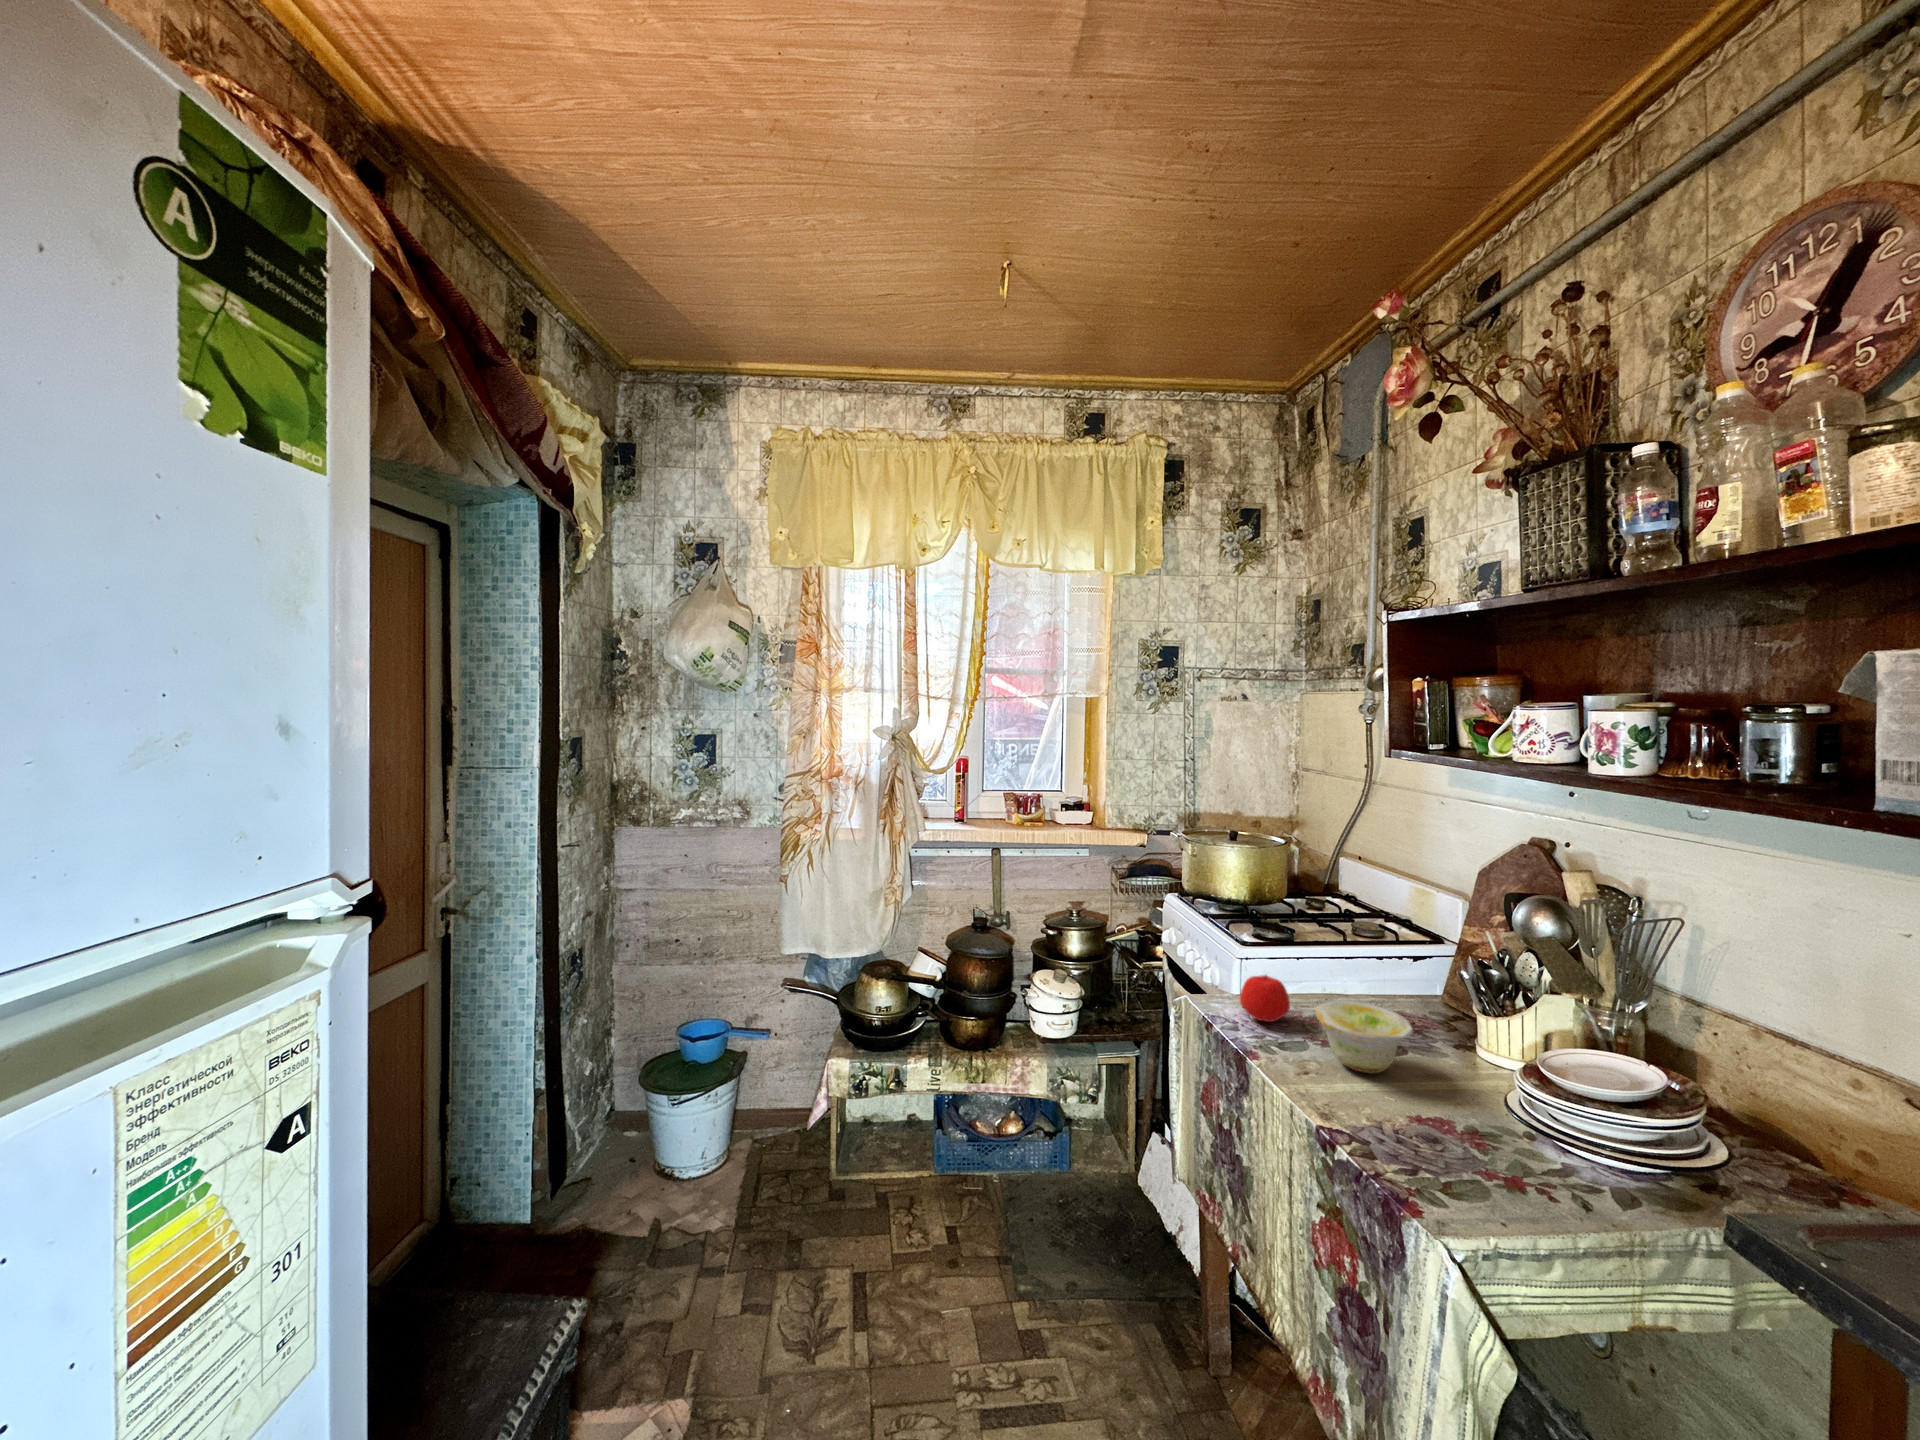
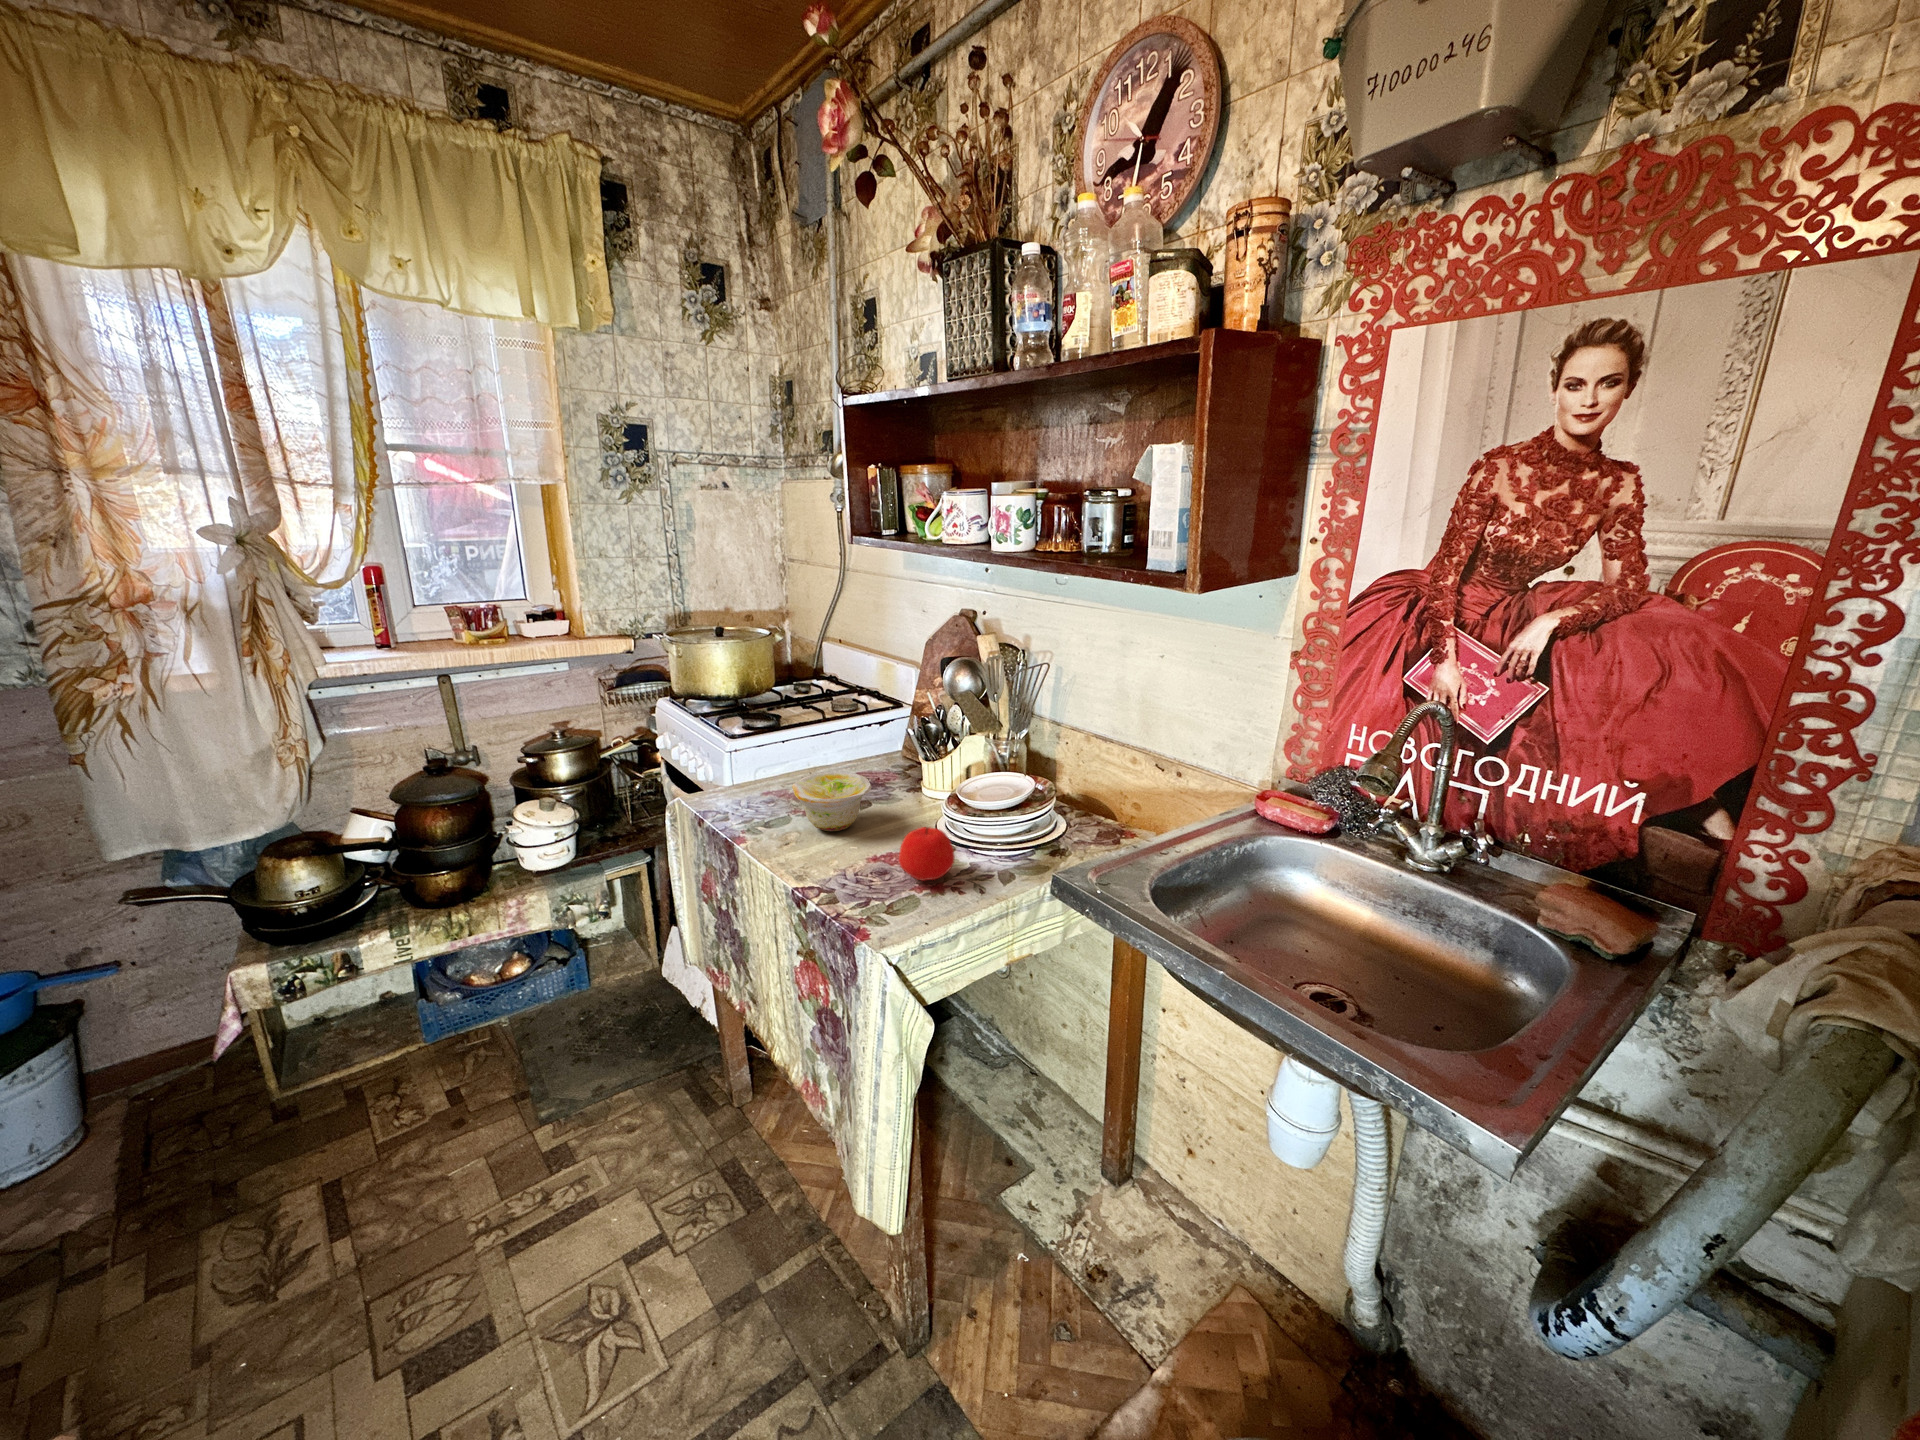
apple: present [1240,975,1290,1022] -> present [899,827,955,881]

